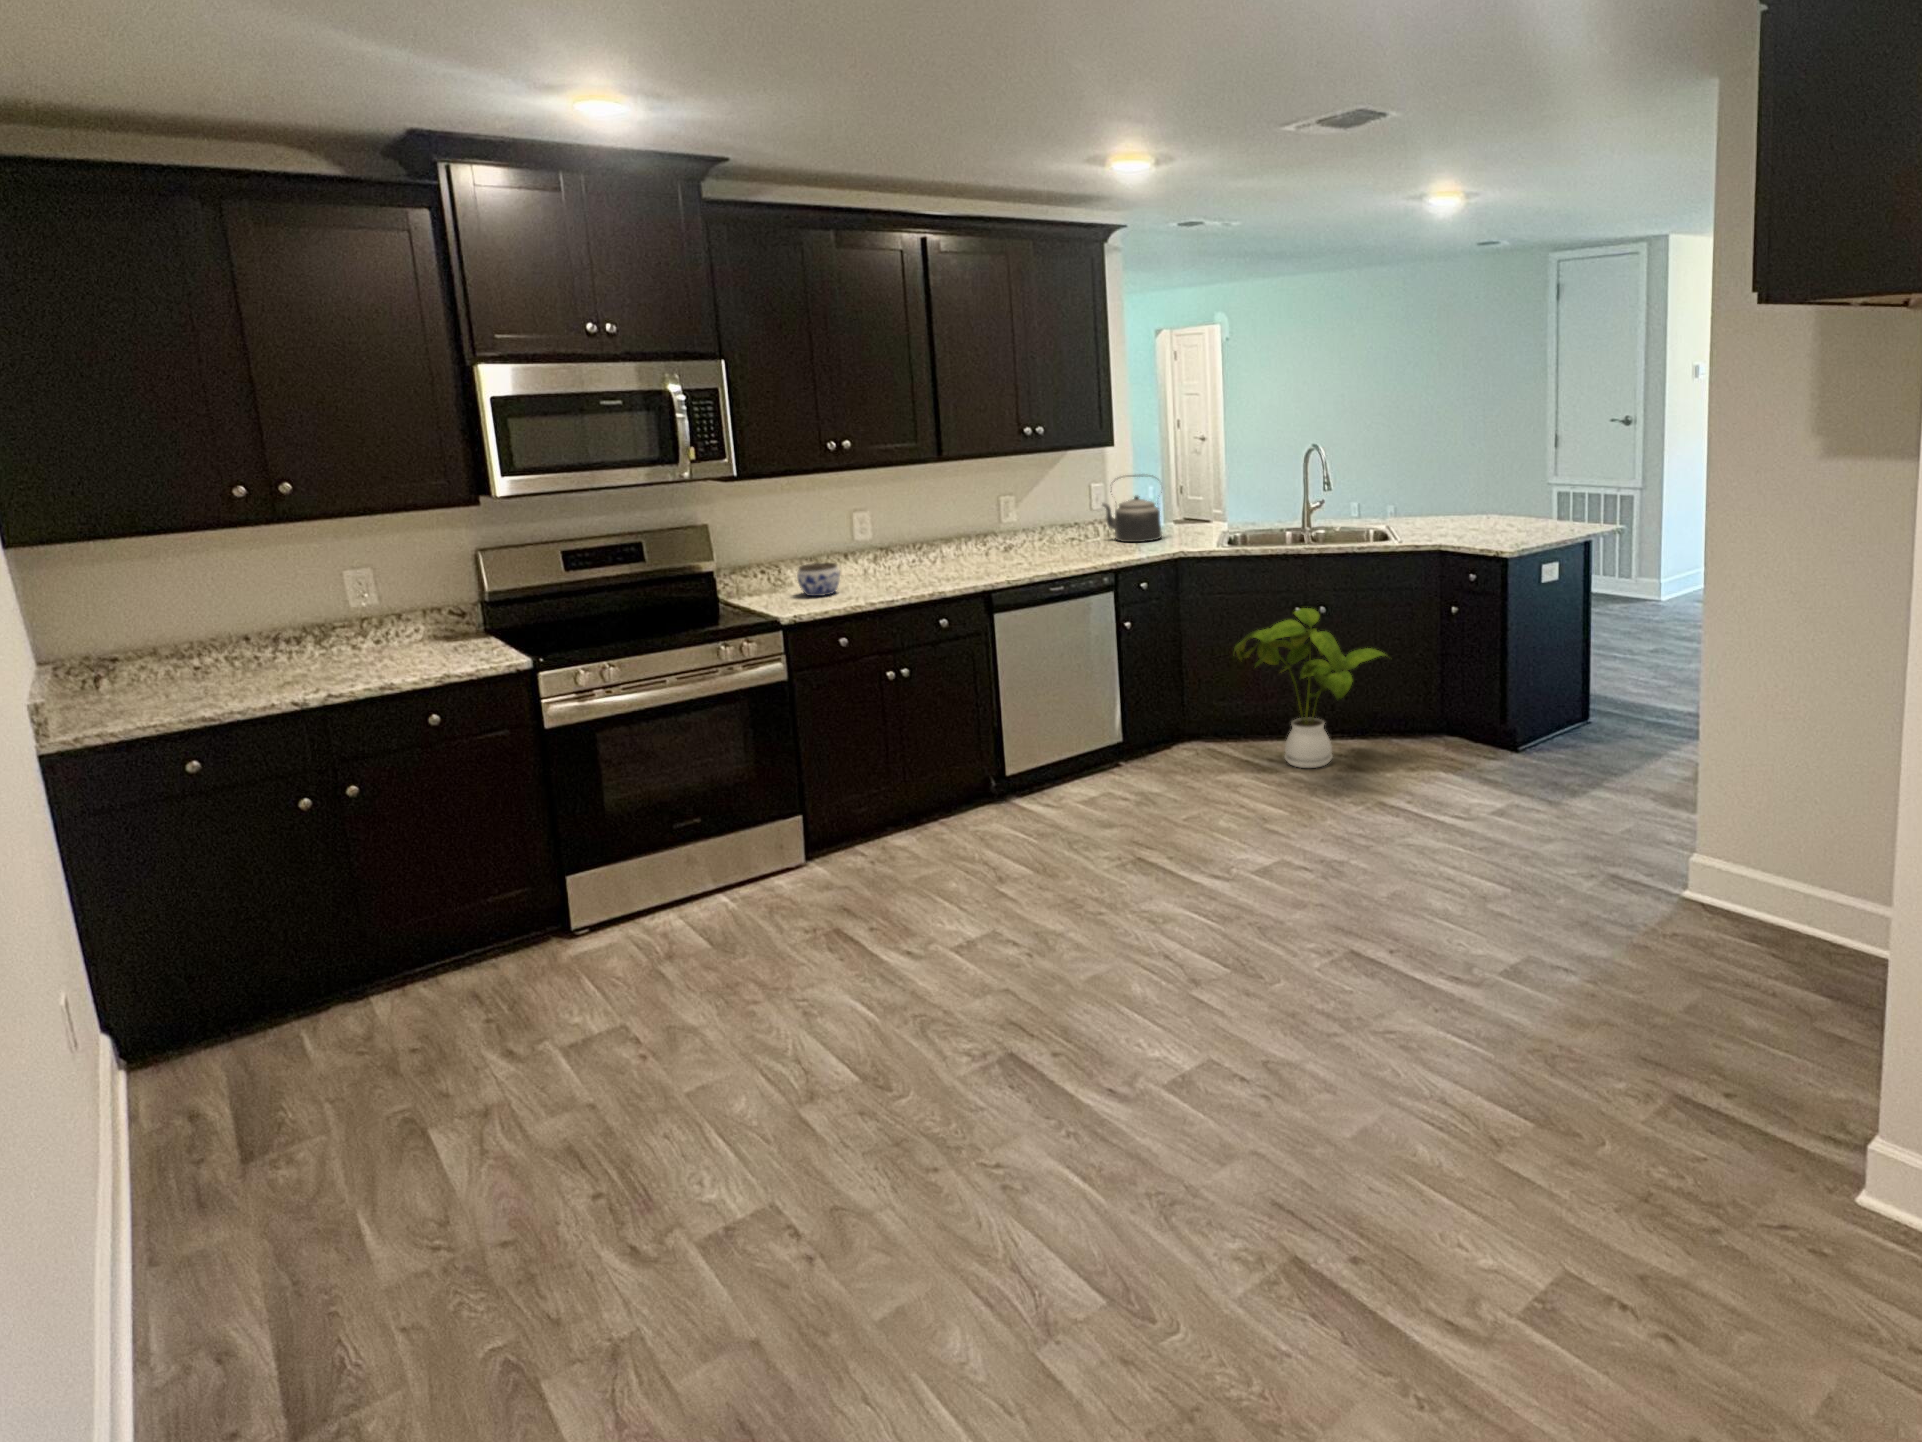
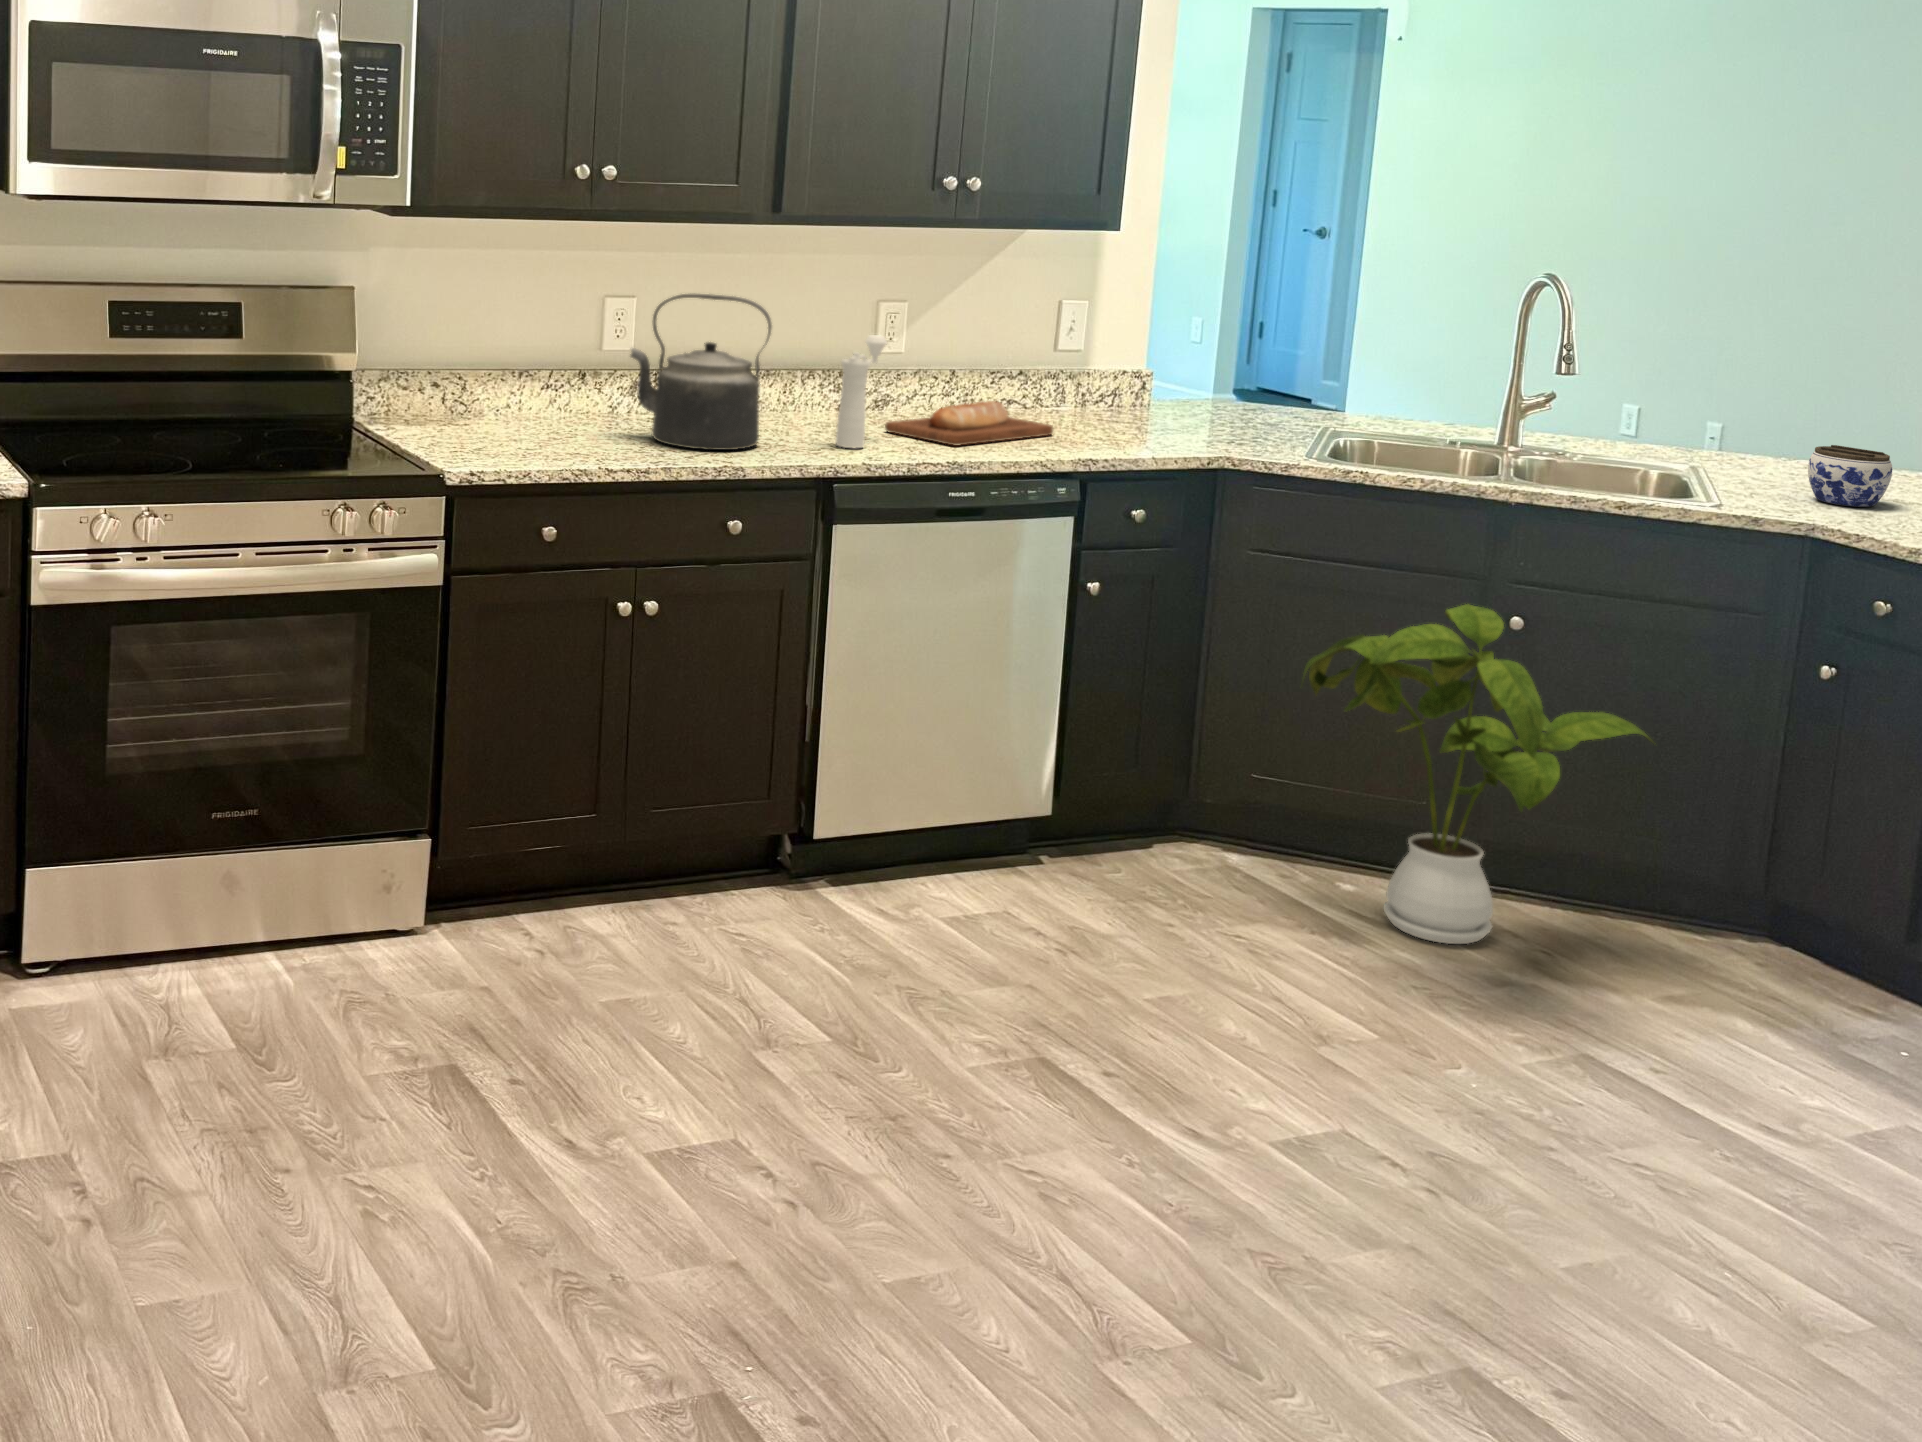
kettle: present [1102,474,1162,542] -> present [630,293,772,450]
pepper mill: none [987,515,1009,575] -> present [836,335,887,448]
bread loaf: none [1014,540,1099,566] -> present [885,401,1053,446]
jar: present [797,562,840,596] -> present [1808,445,1892,507]

